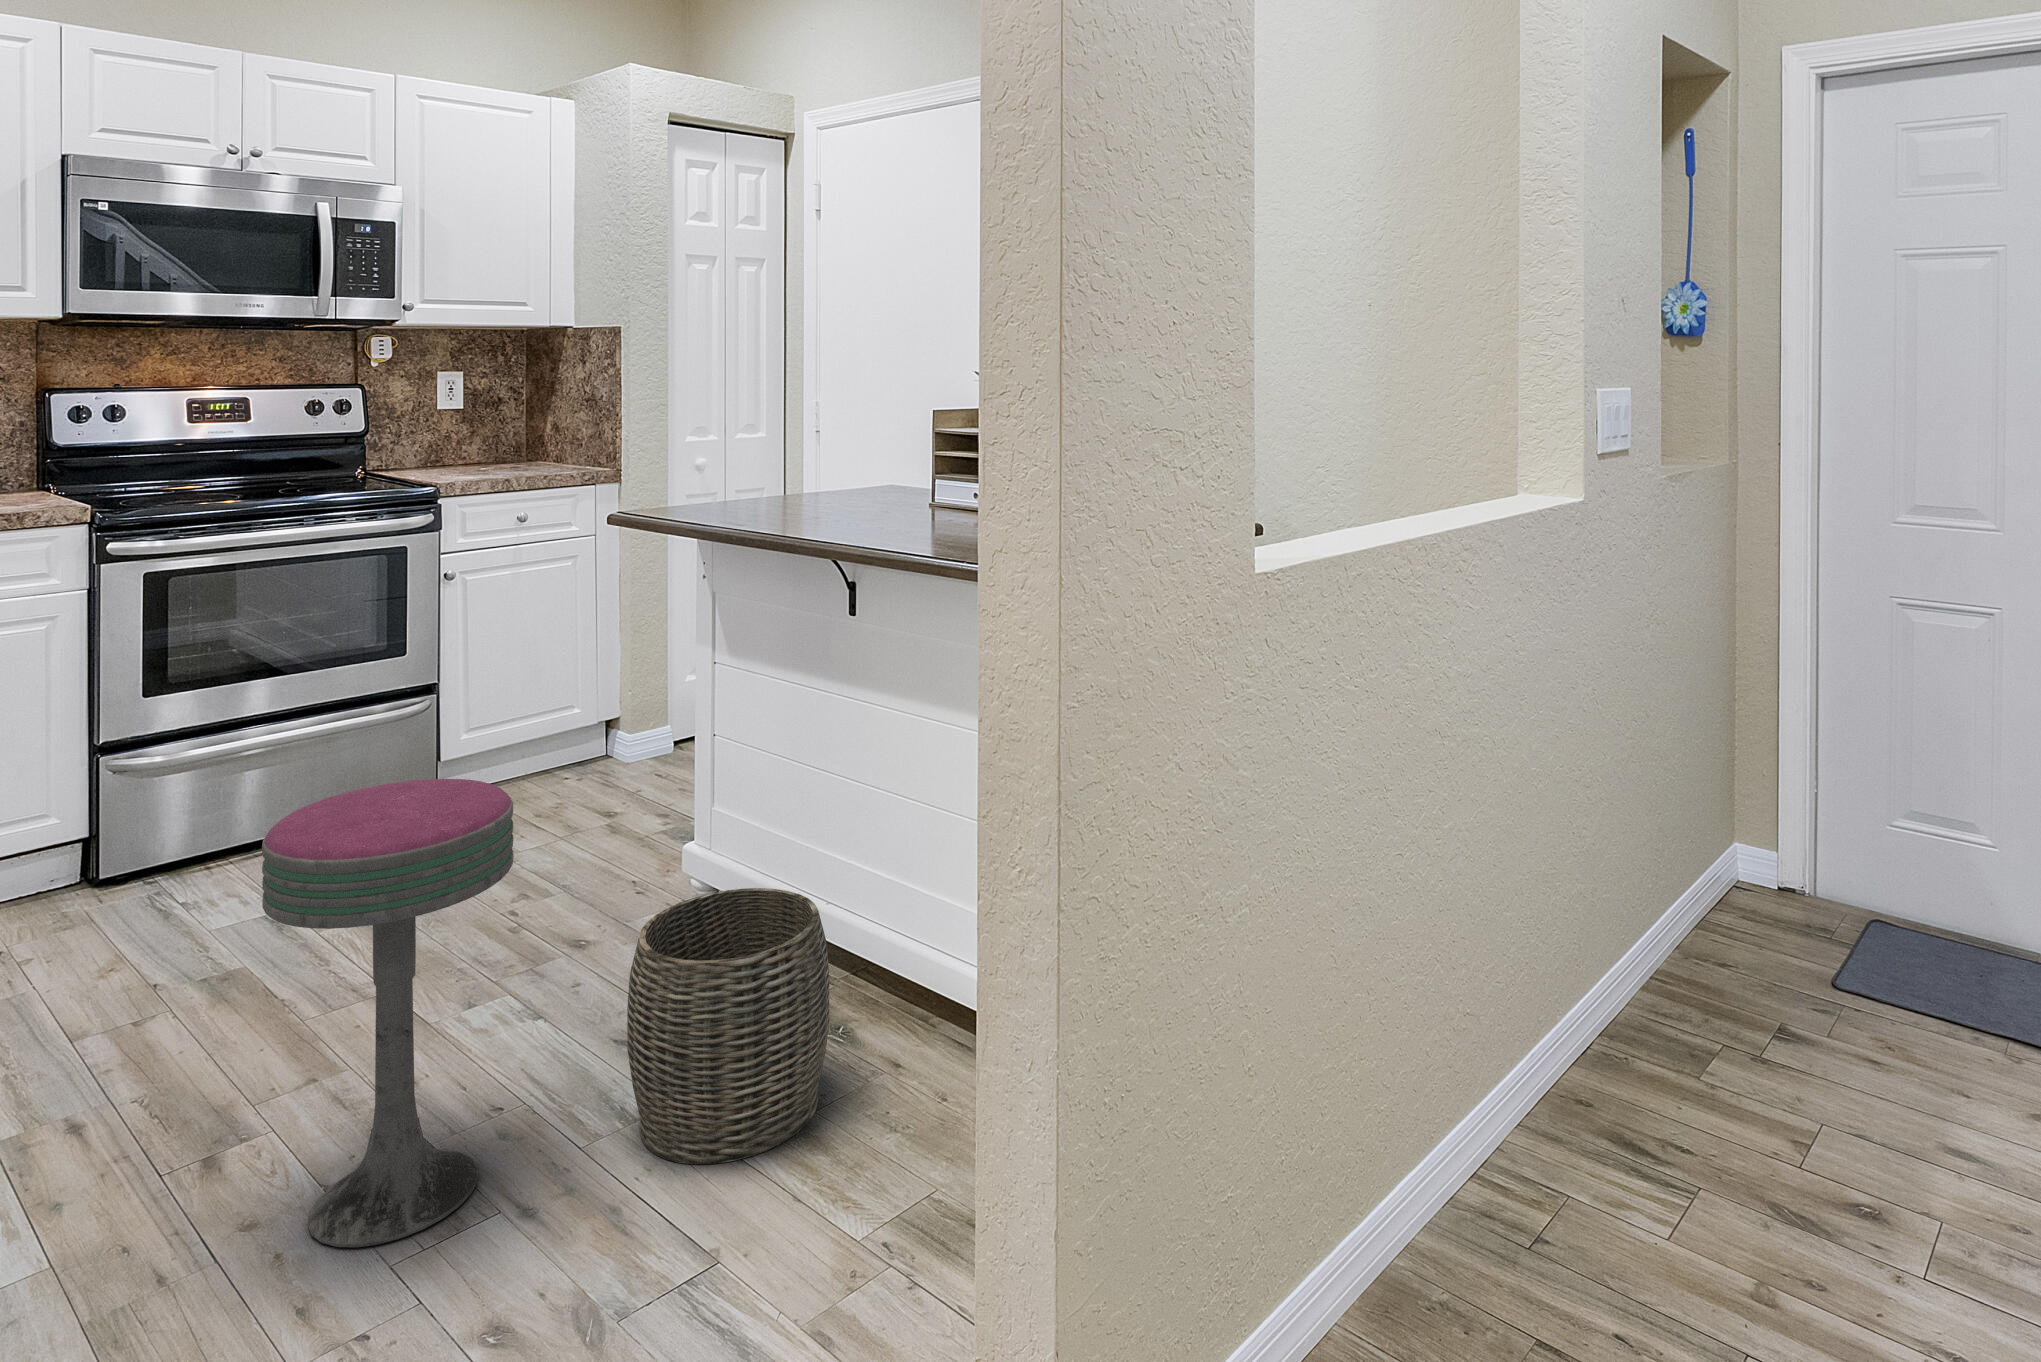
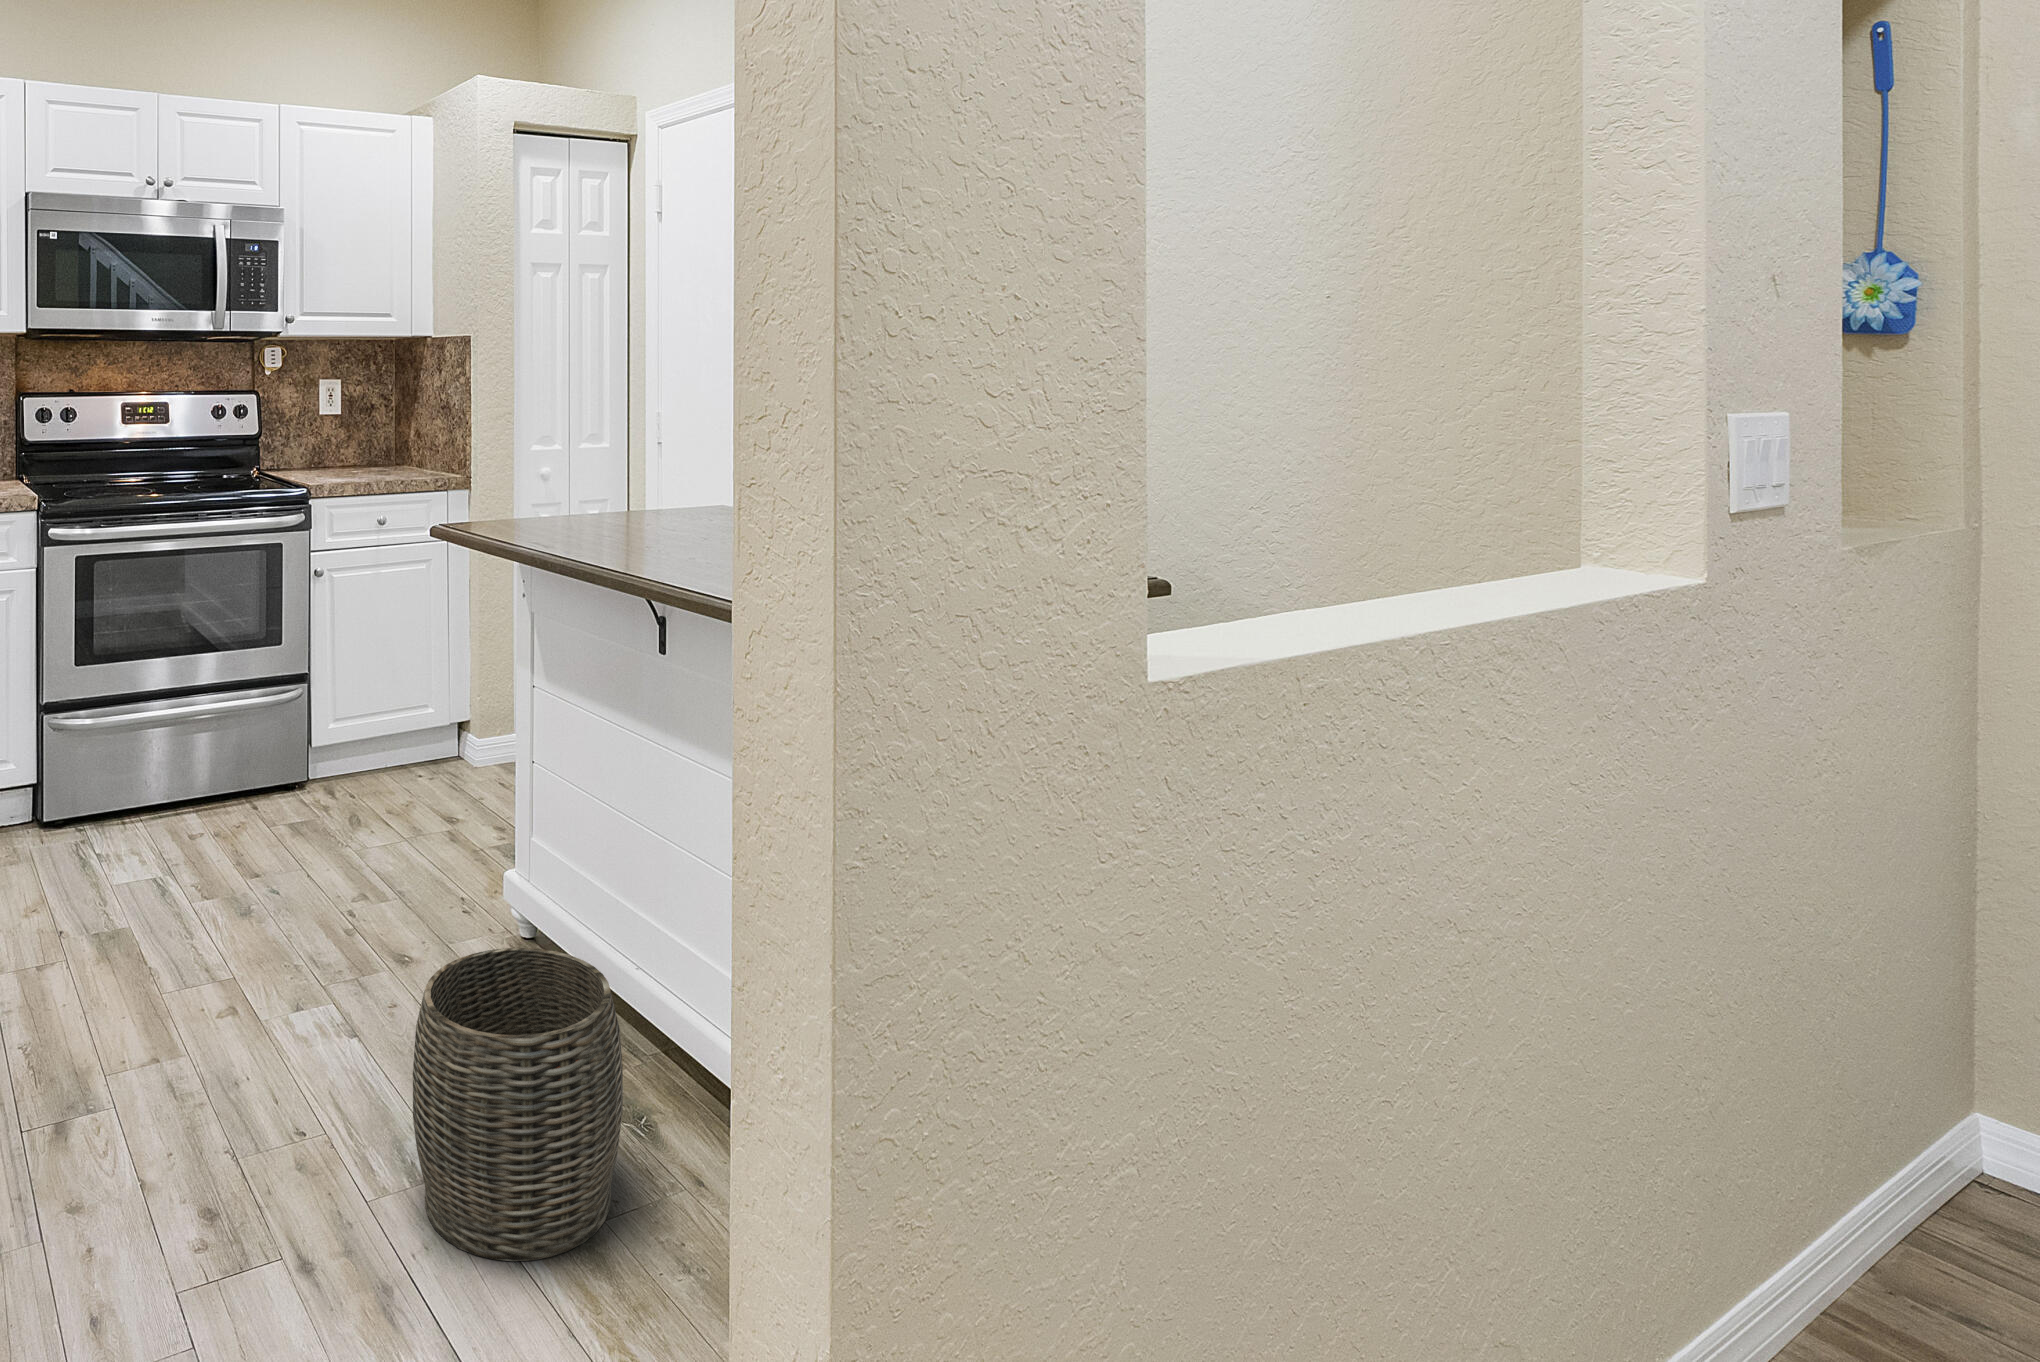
bar stool: present [262,779,514,1248] -> none [81,792,303,1264]

